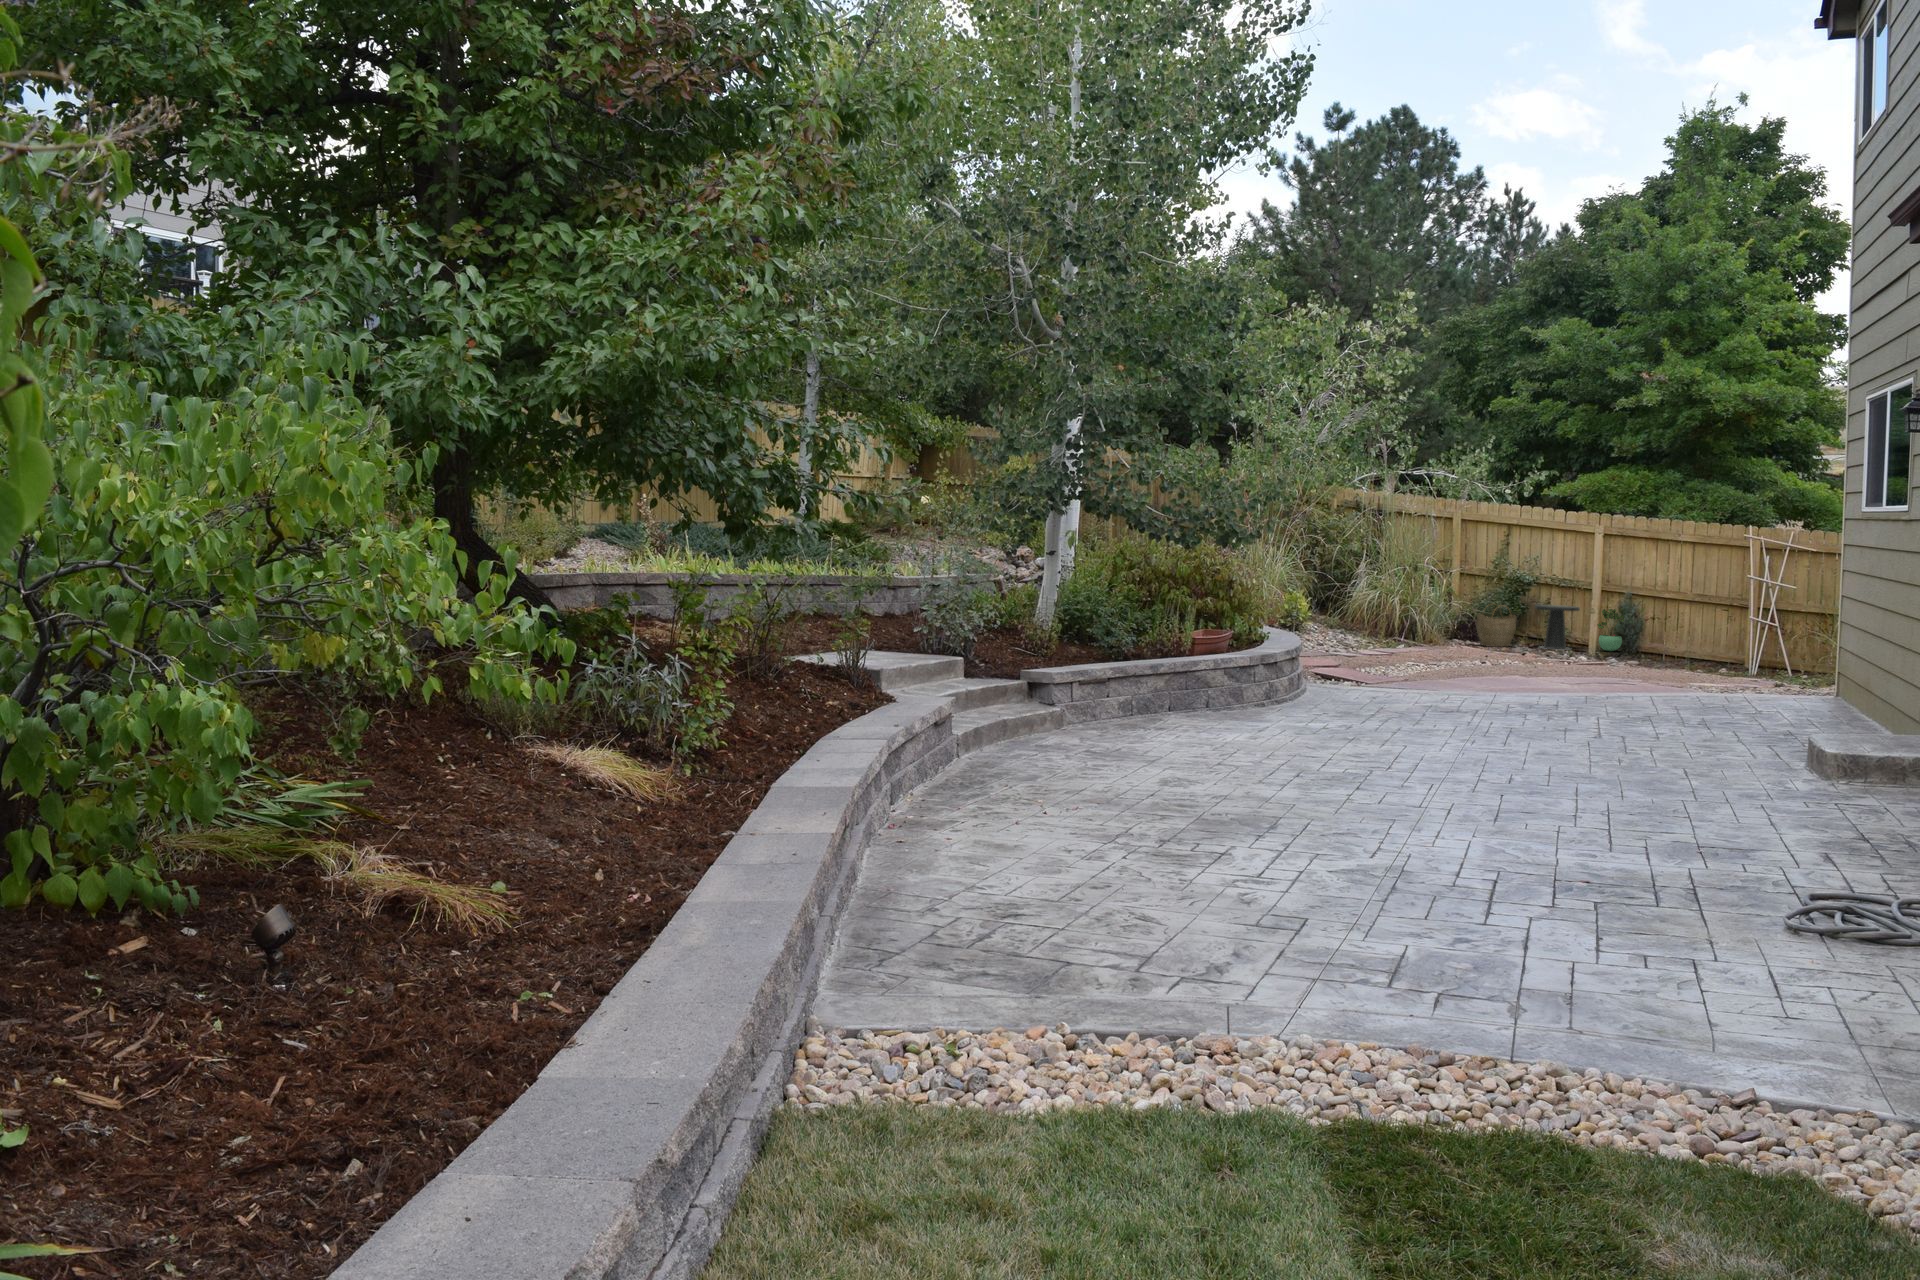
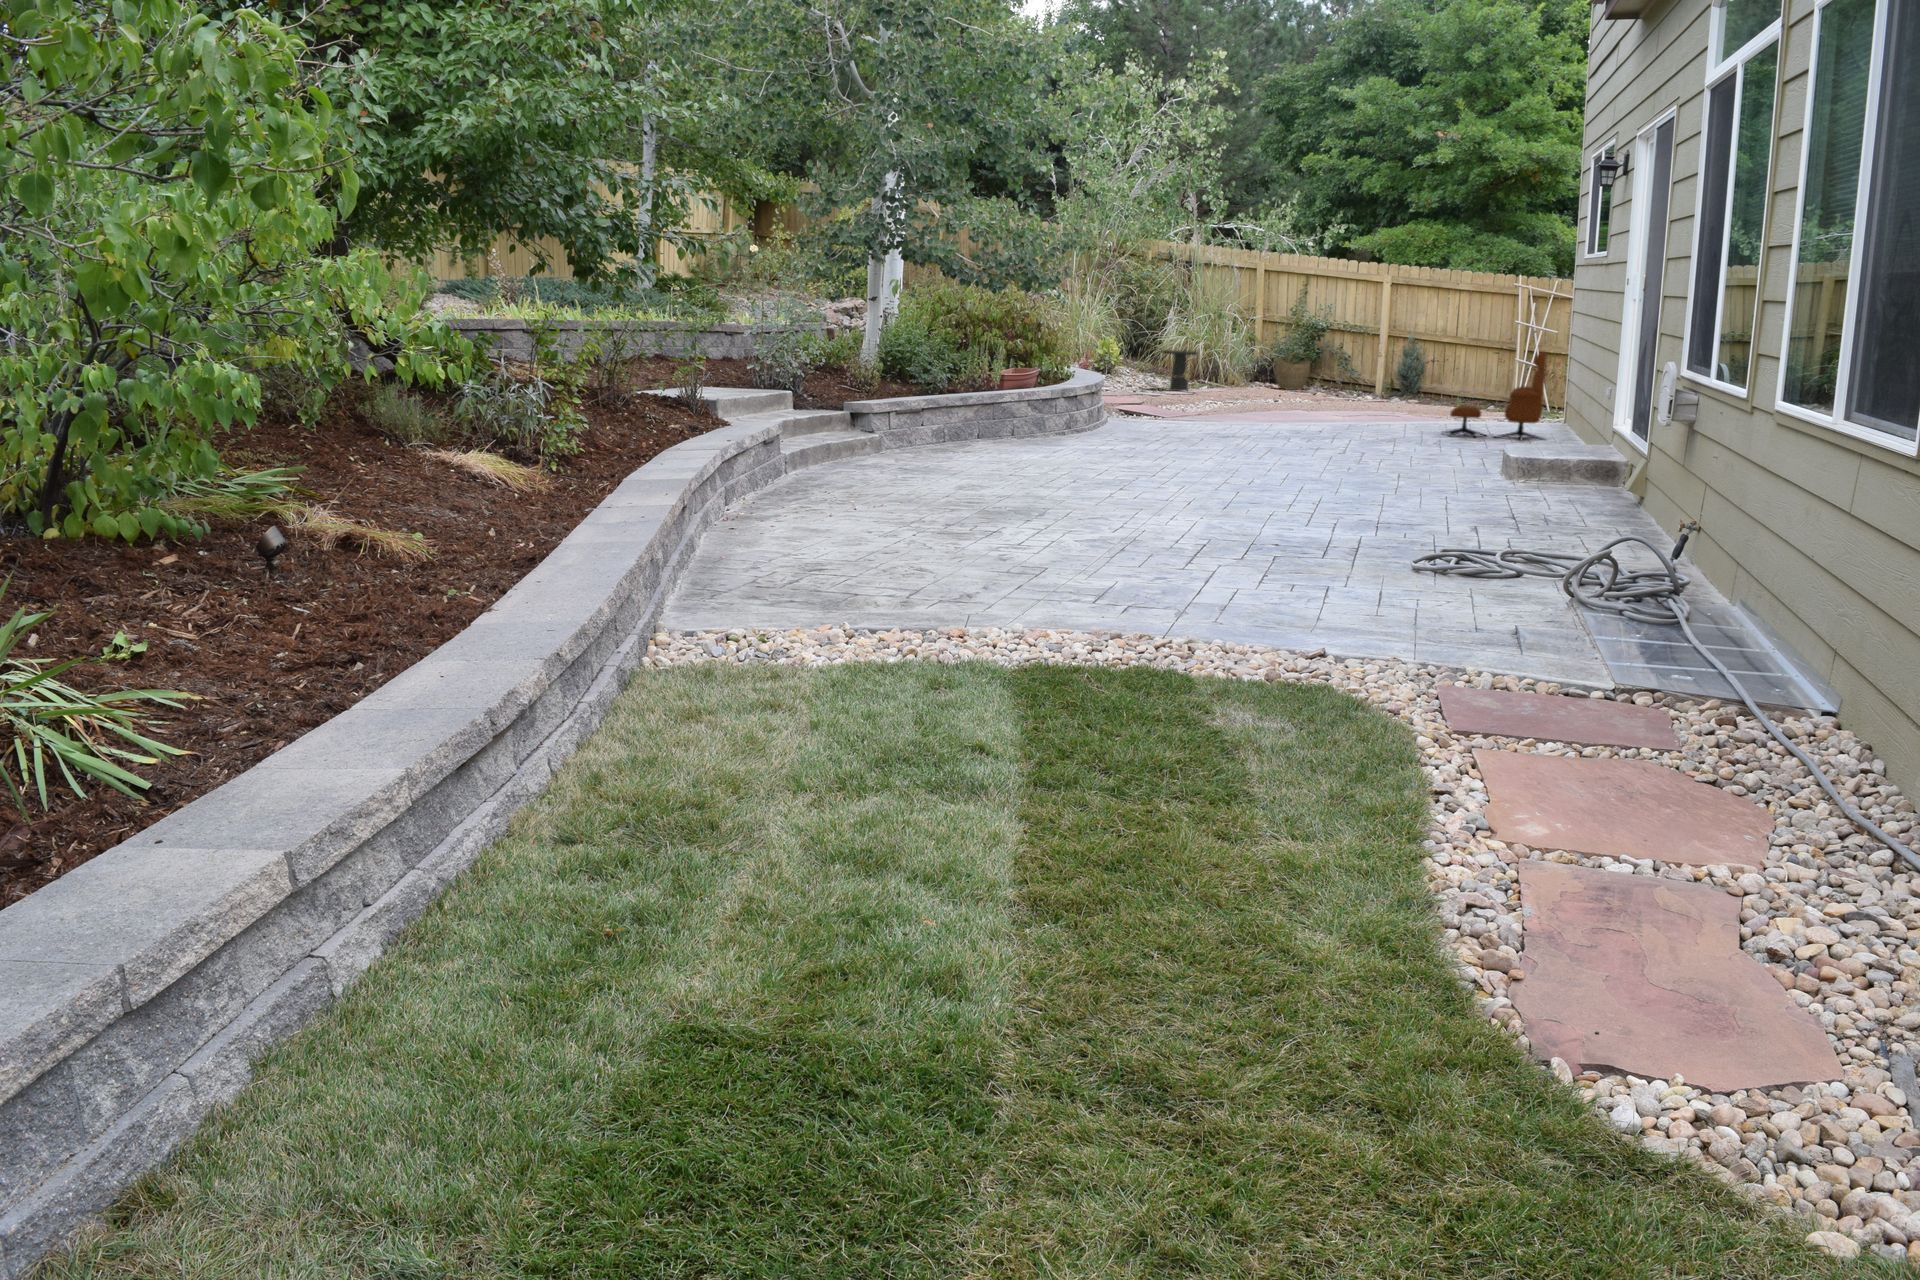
side table: present [1535,605,1580,649] -> present [1161,350,1197,391]
potted plant: present [1598,609,1624,652] -> none [1381,353,1404,392]
lounge chair: none [1705,615,1839,719] -> present [1442,352,1547,441]

